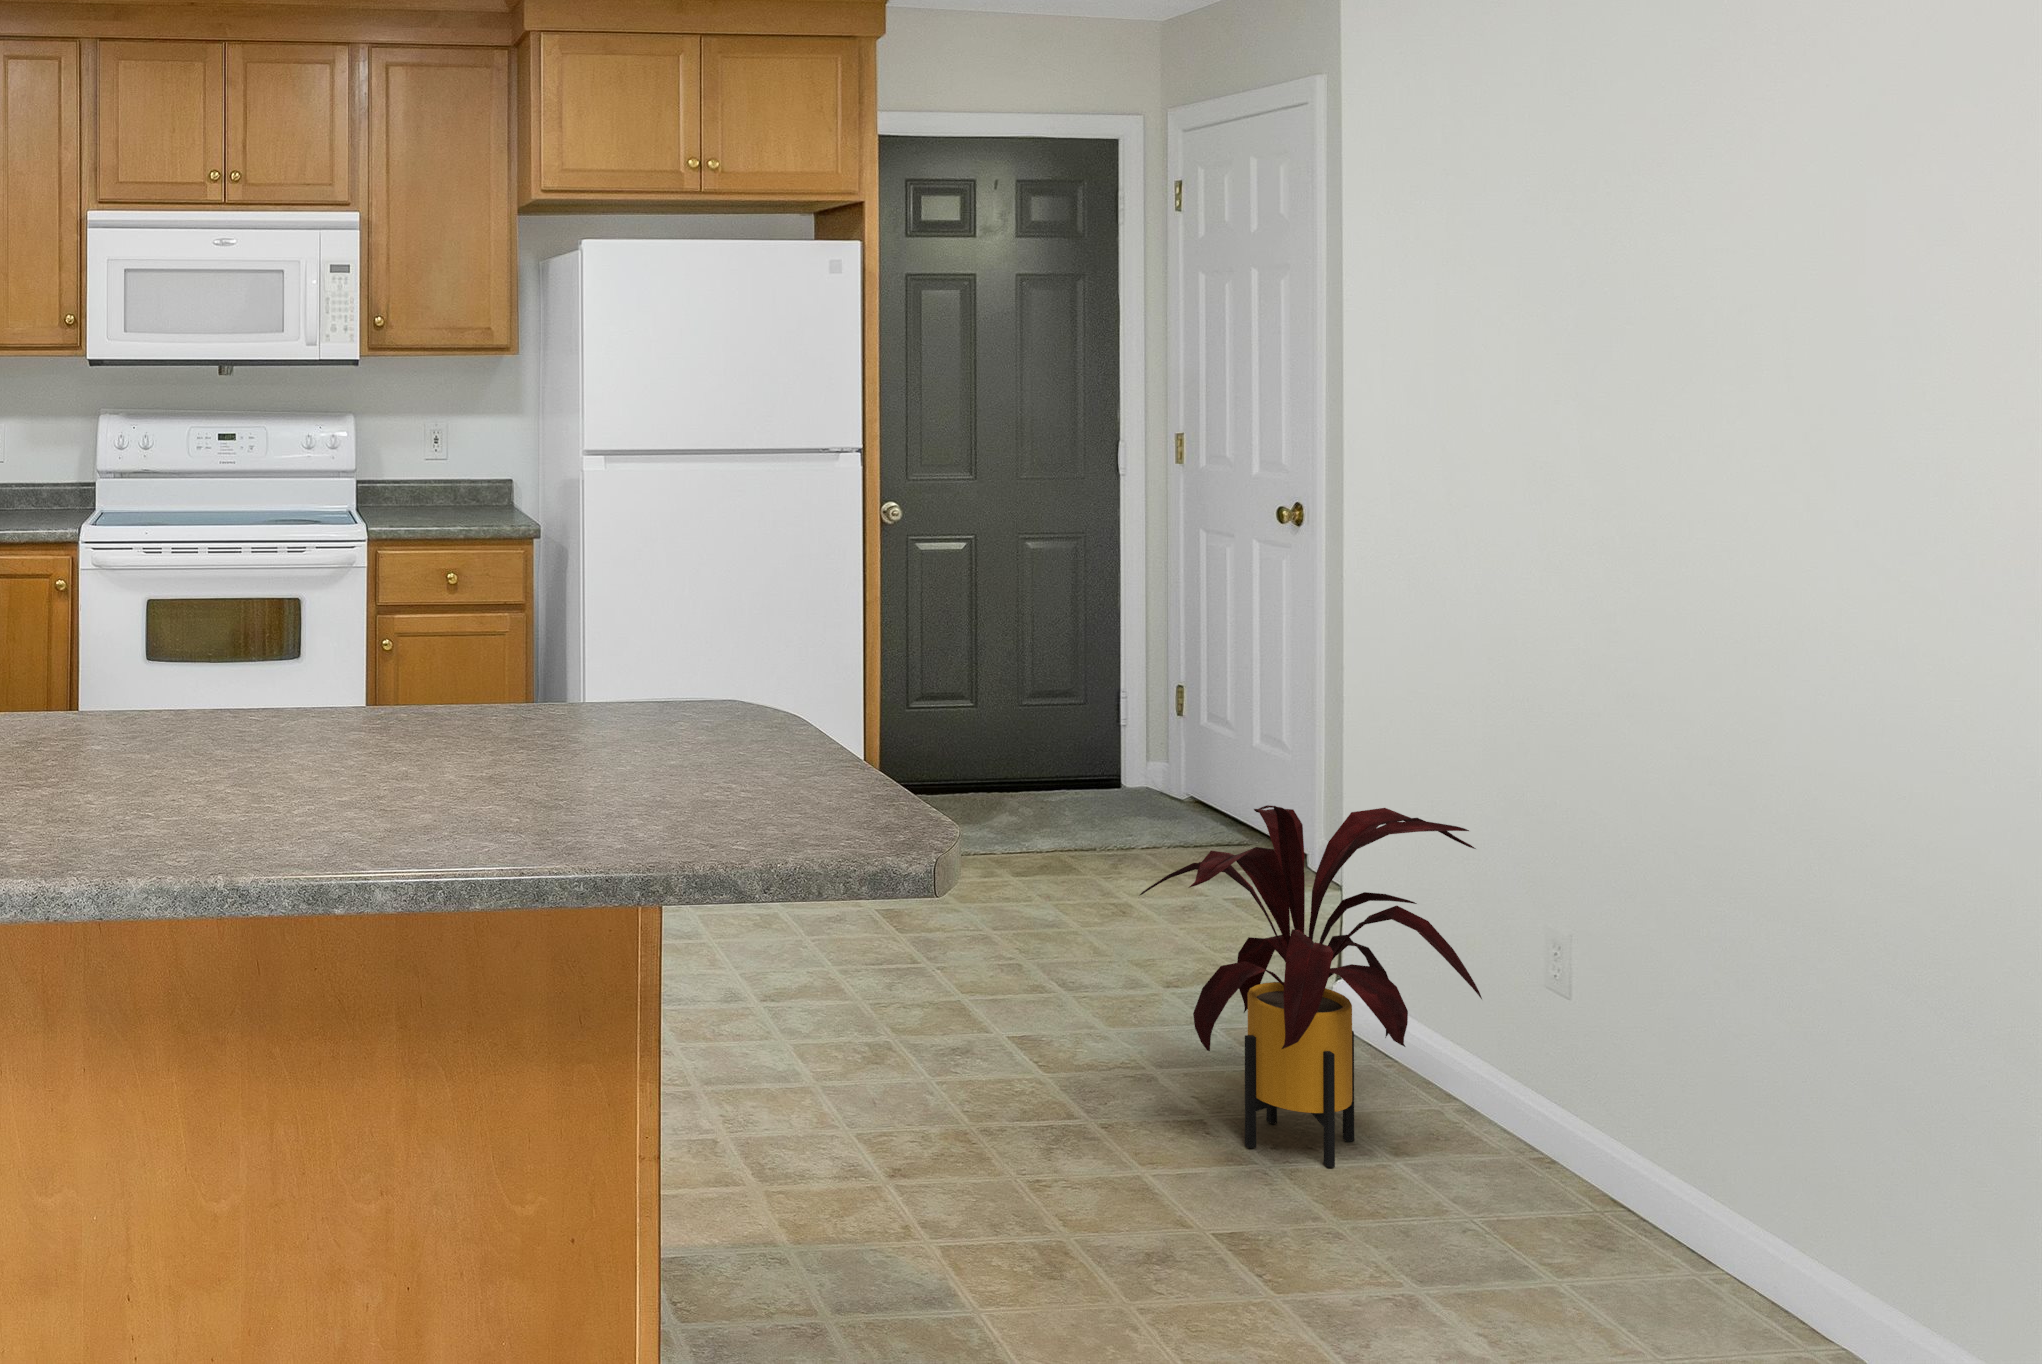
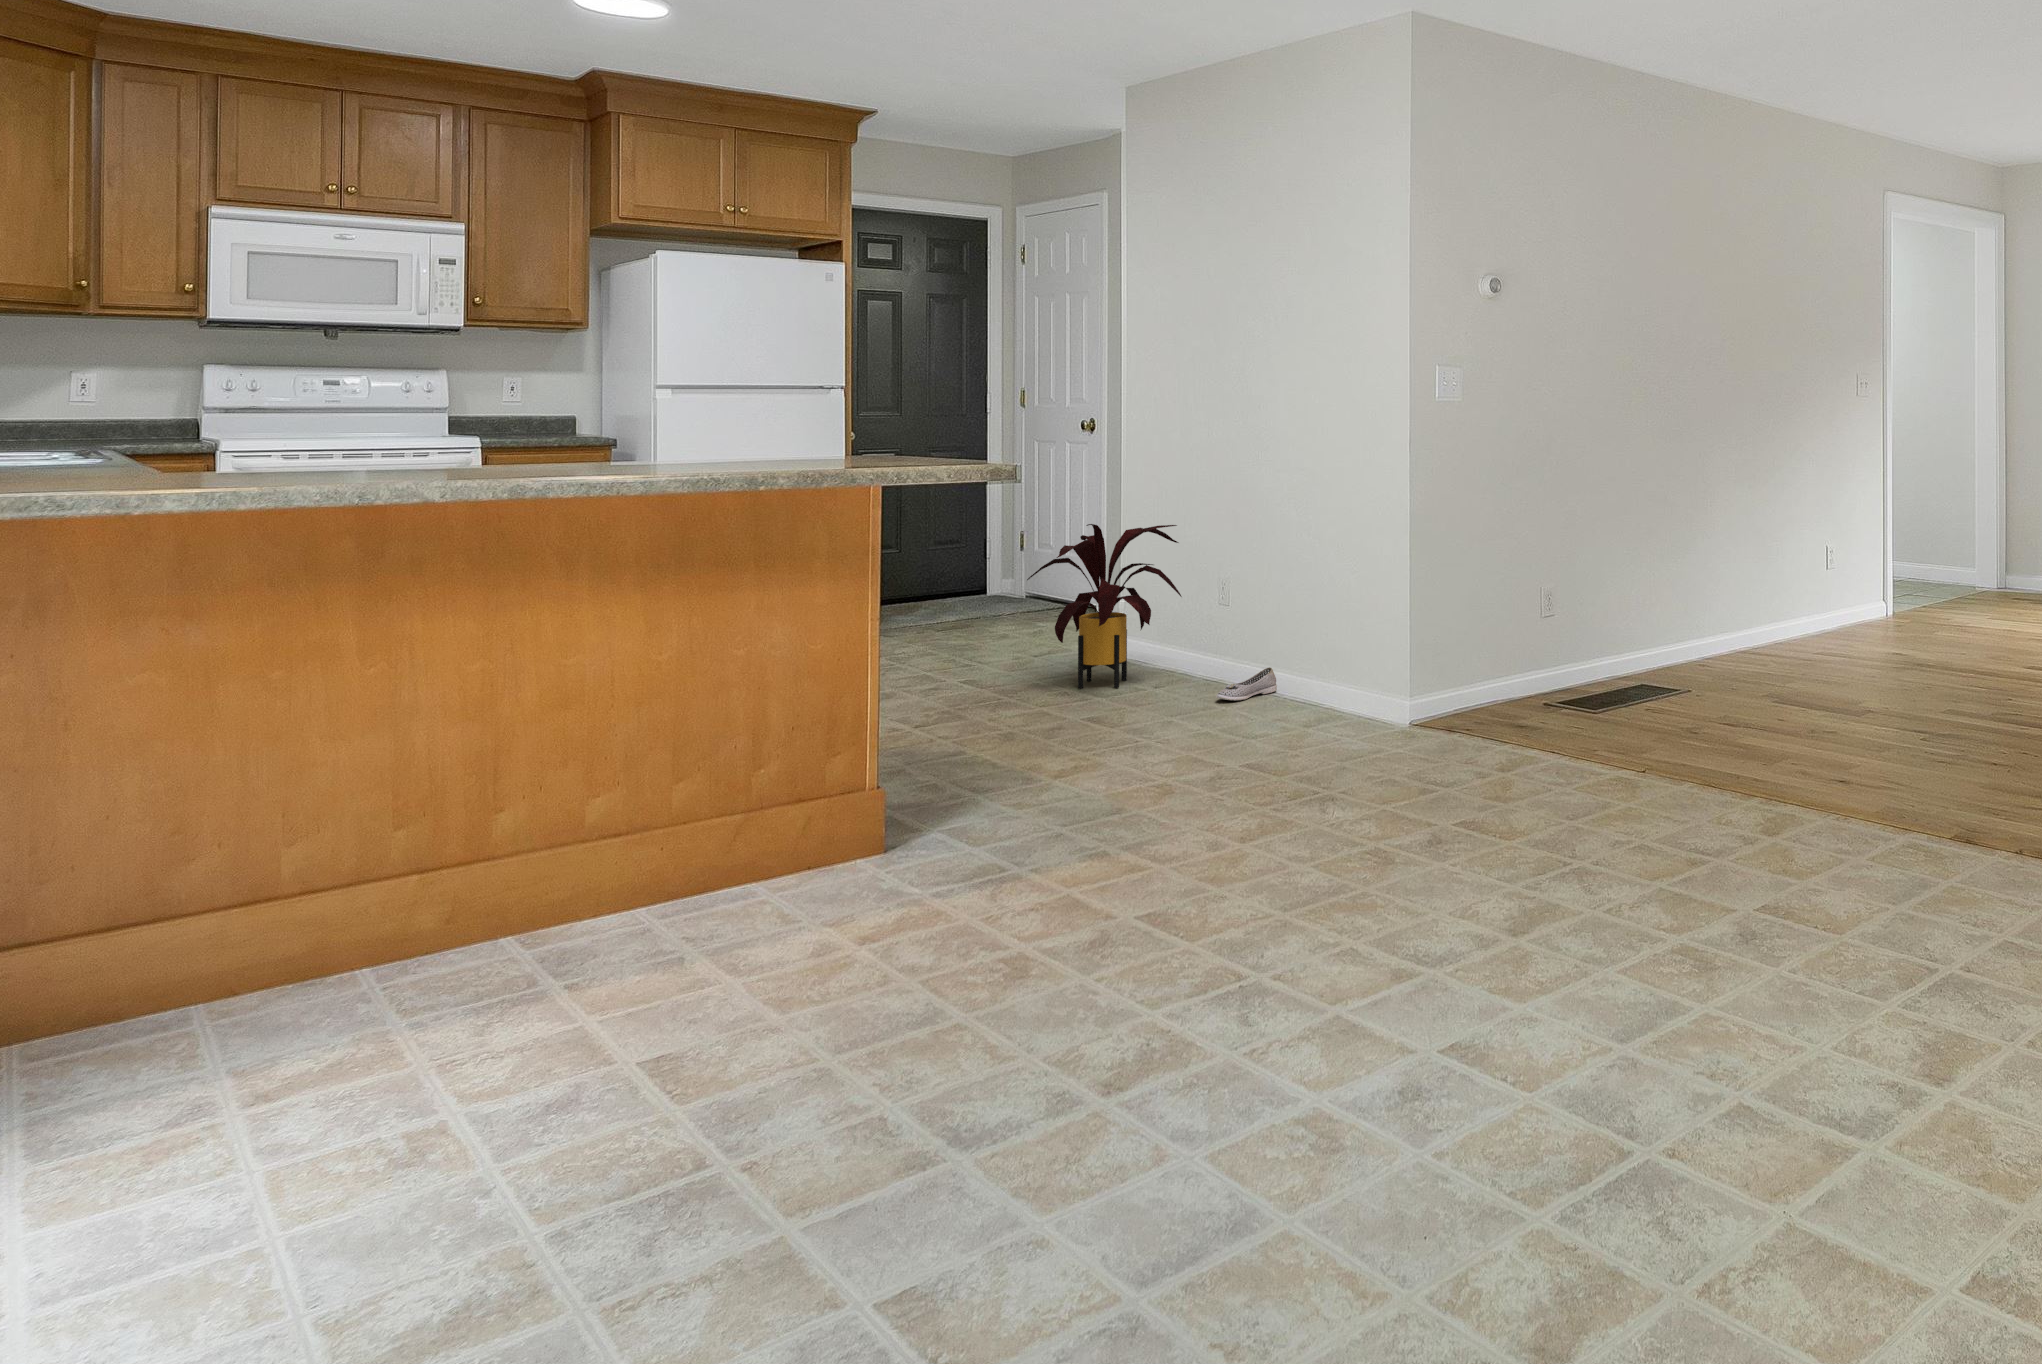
shoe: none [1570,1229,1736,1312] -> present [1216,667,1277,700]

